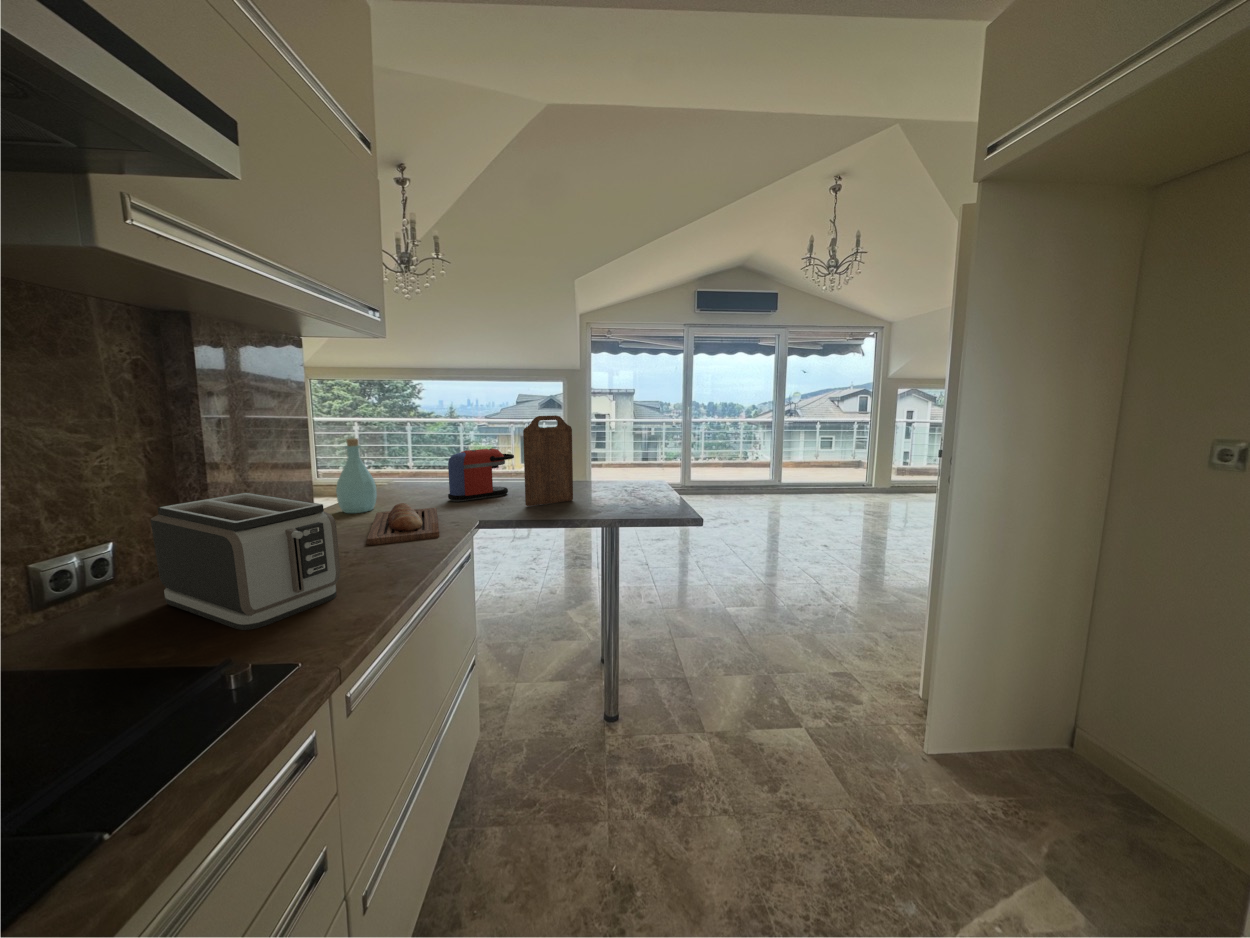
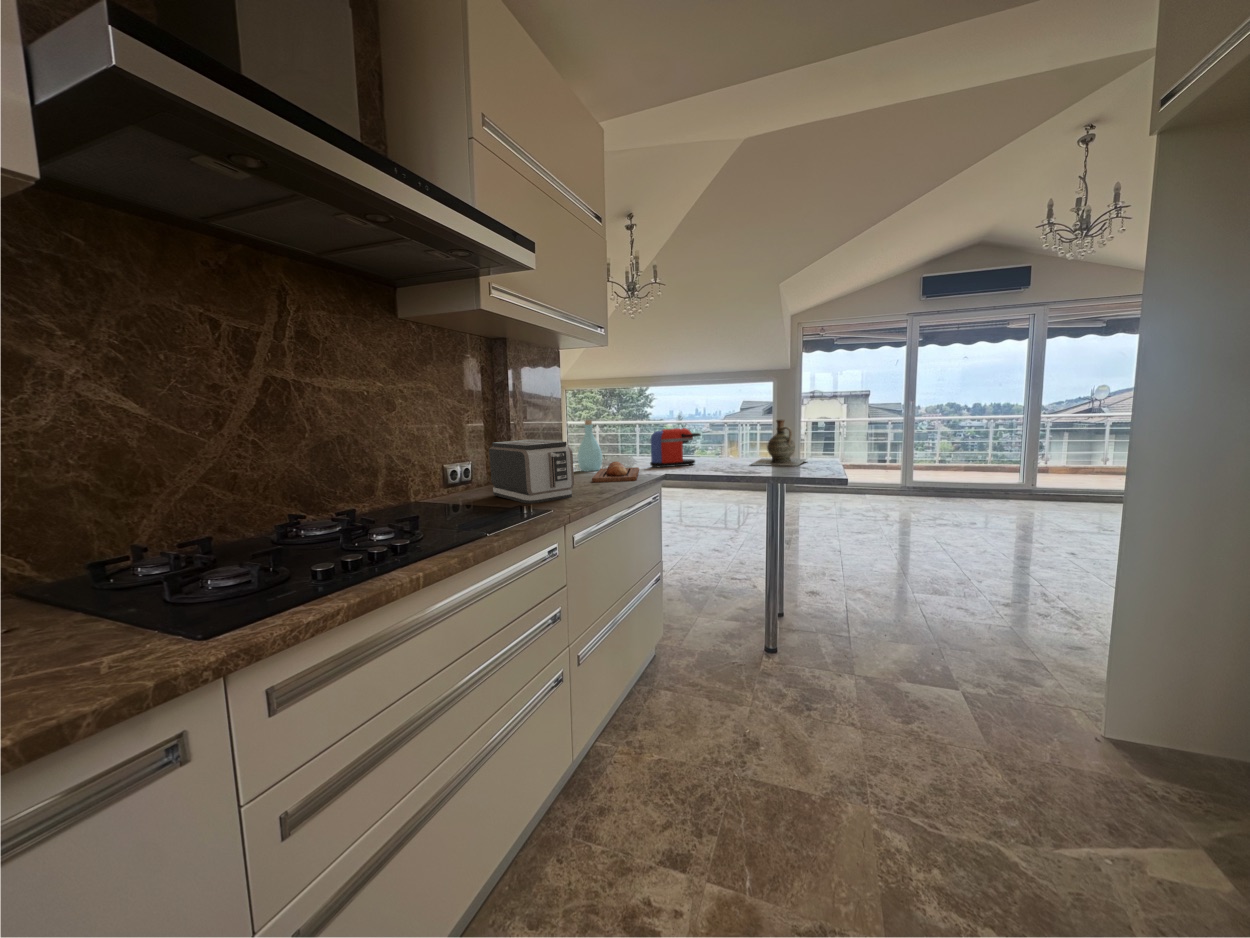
cutting board: present [523,415,573,506] -> none [702,398,743,470]
ceramic jug: none [577,440,639,496] -> present [751,420,806,466]

